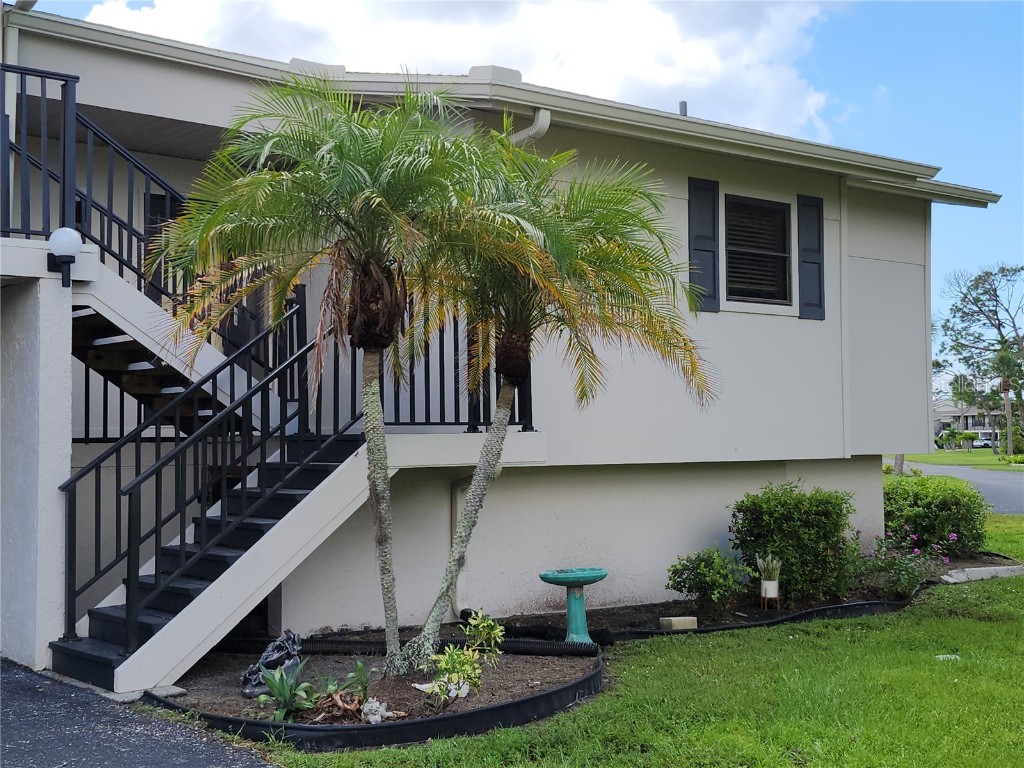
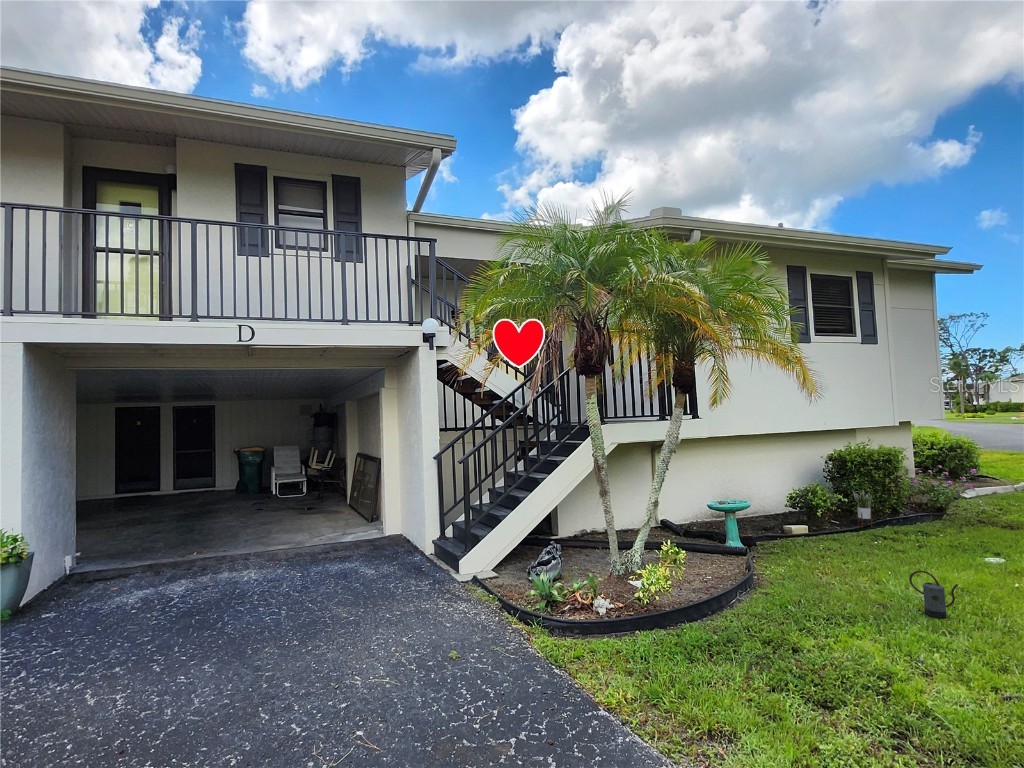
watering can: none [797,639,851,701] -> present [909,571,959,618]

